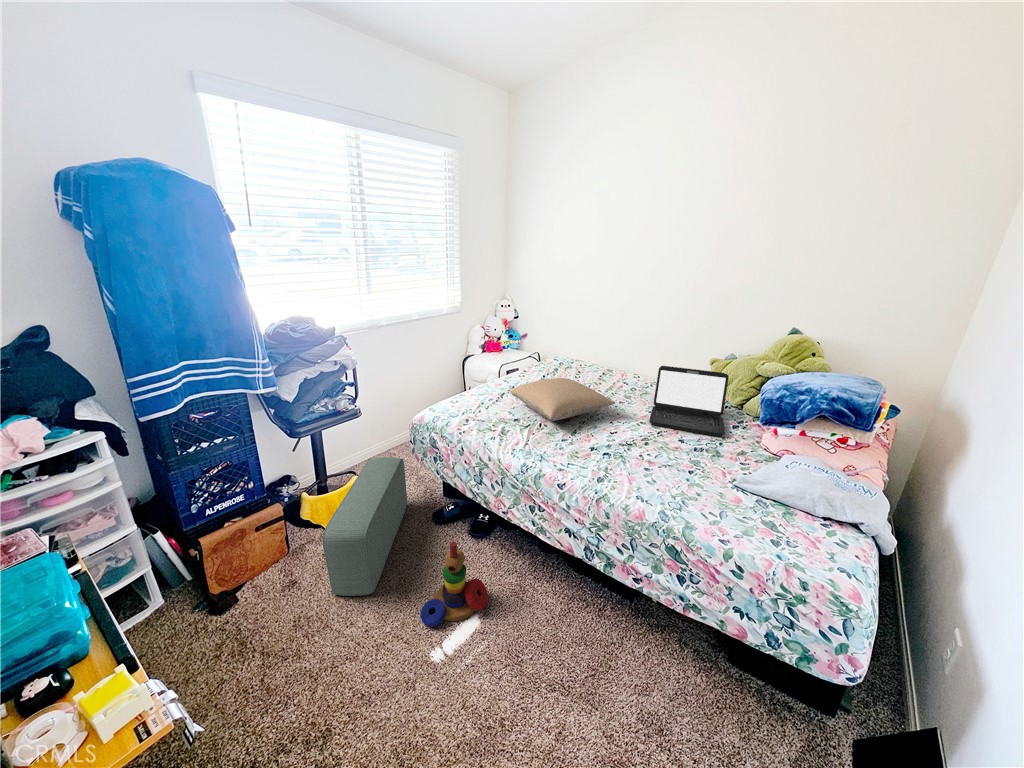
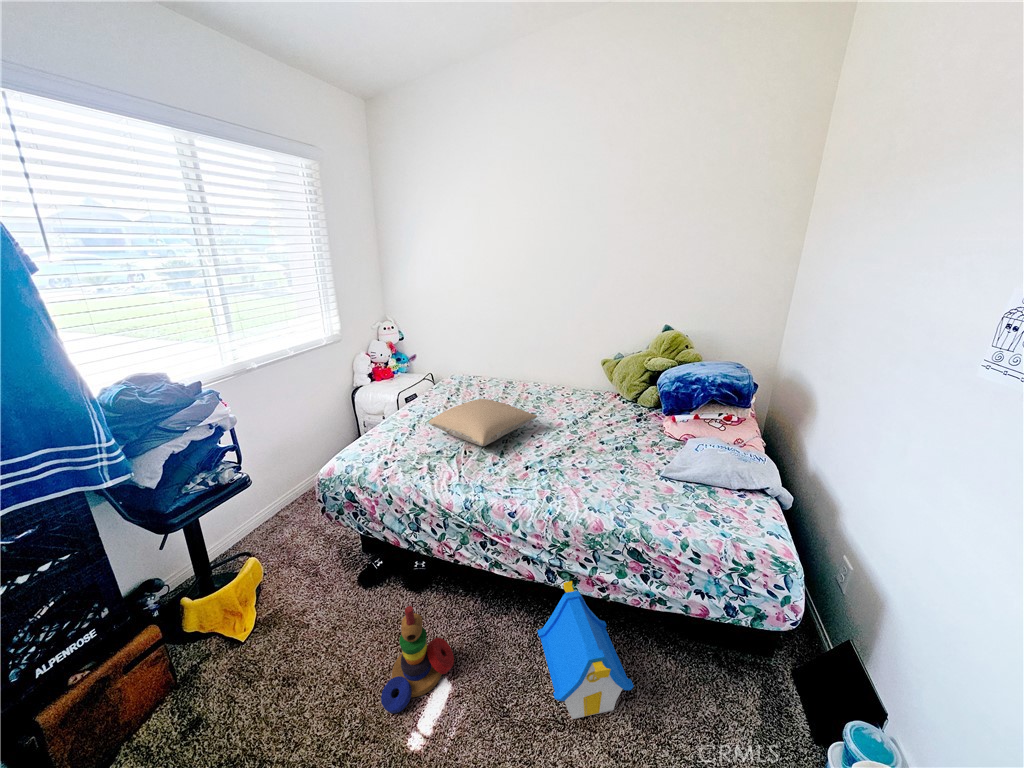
laptop: present [649,366,729,437] -> none [568,373,637,432]
pouf: present [323,457,407,596] -> none [236,522,327,717]
toy house: none [563,563,646,697] -> present [537,581,634,719]

